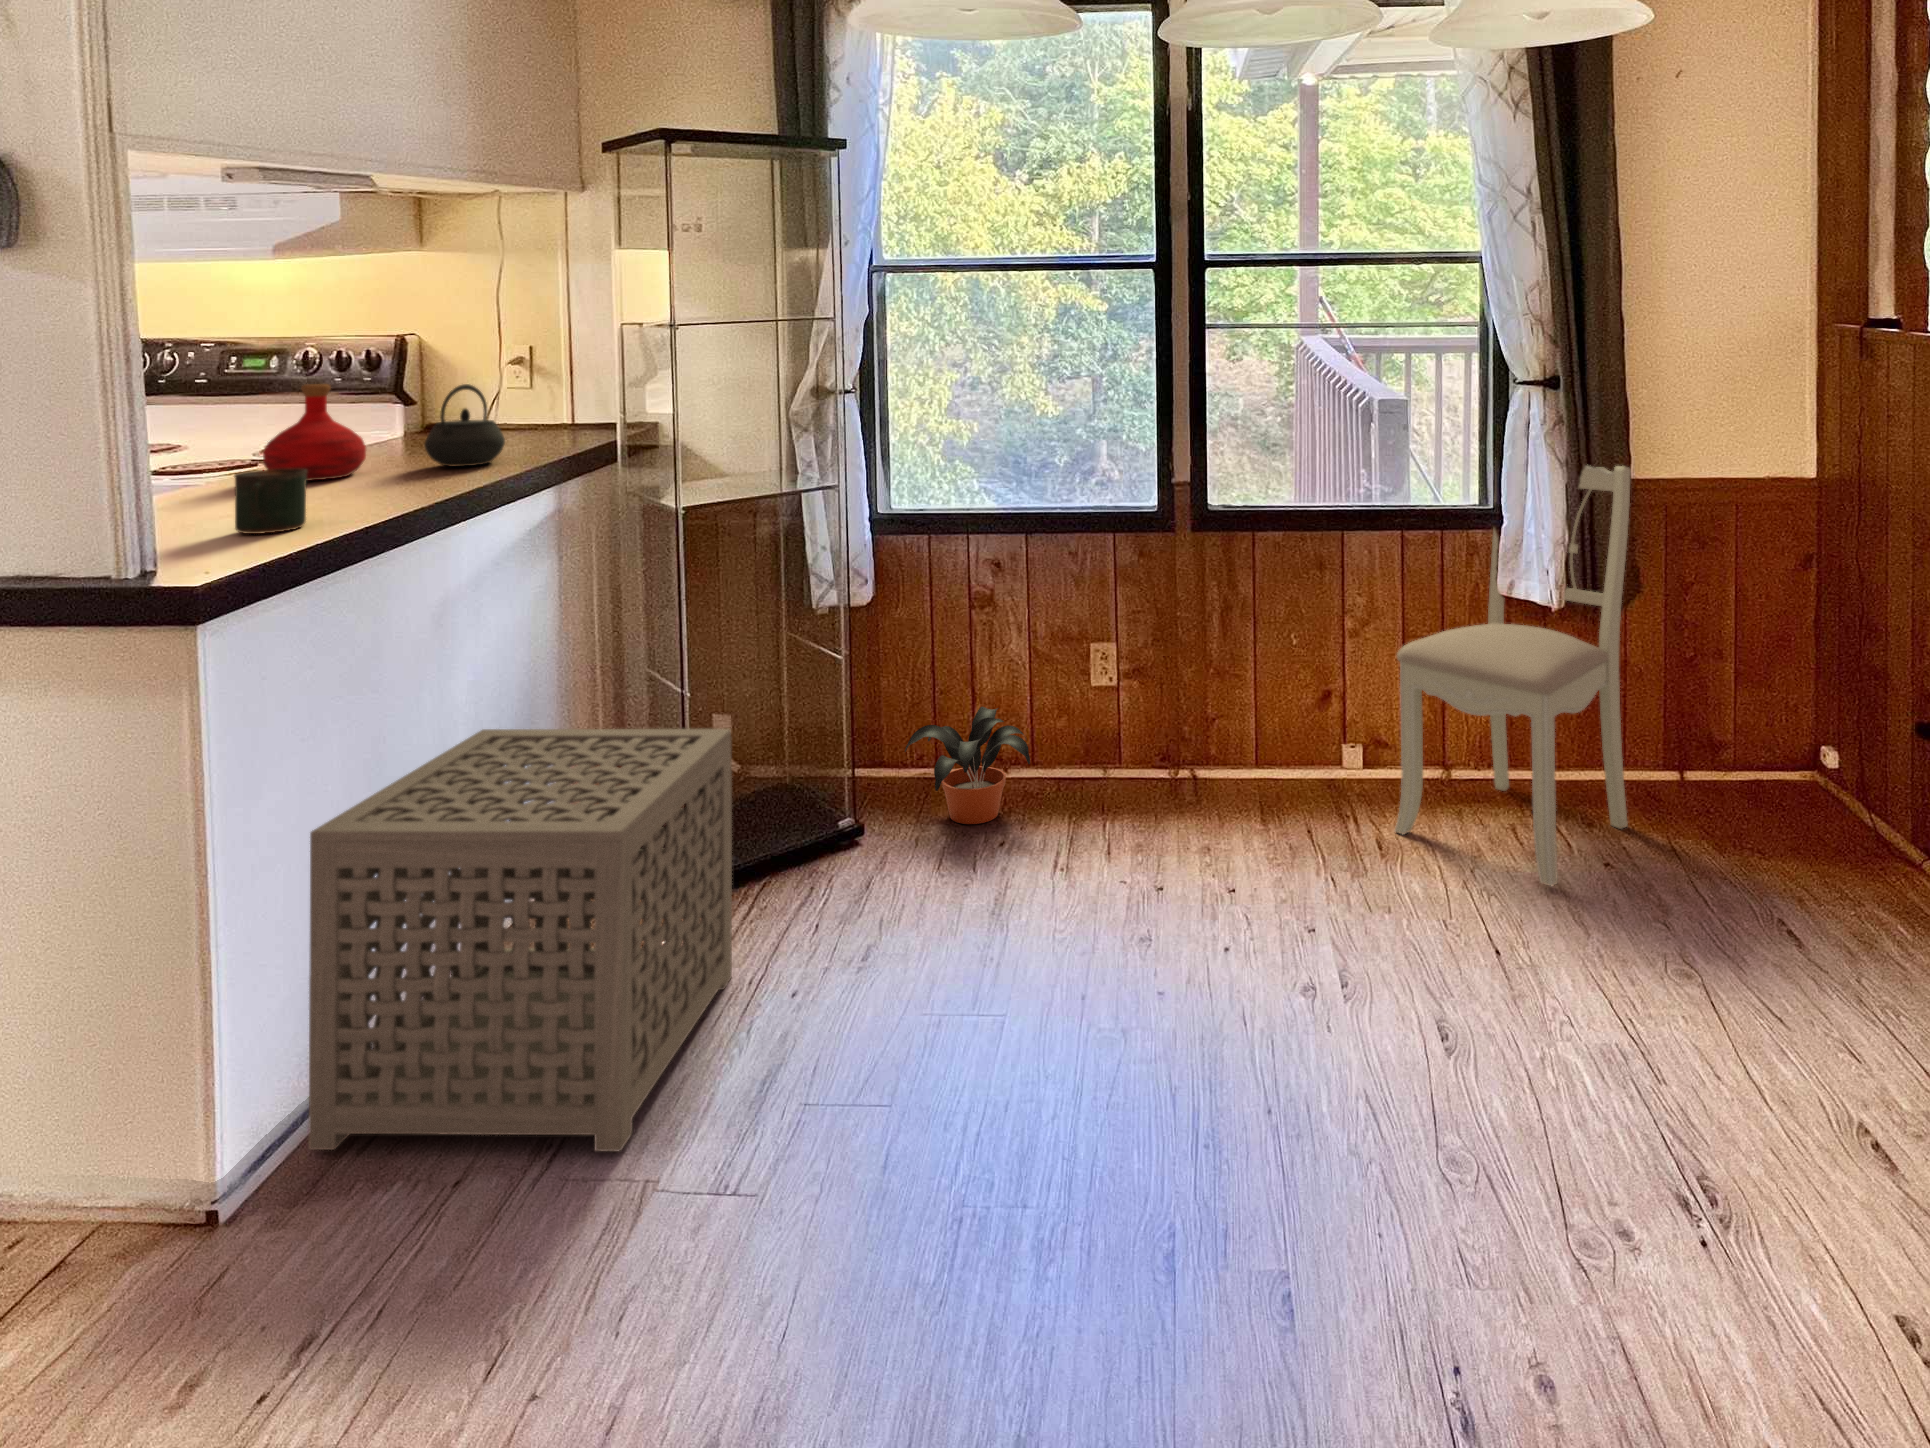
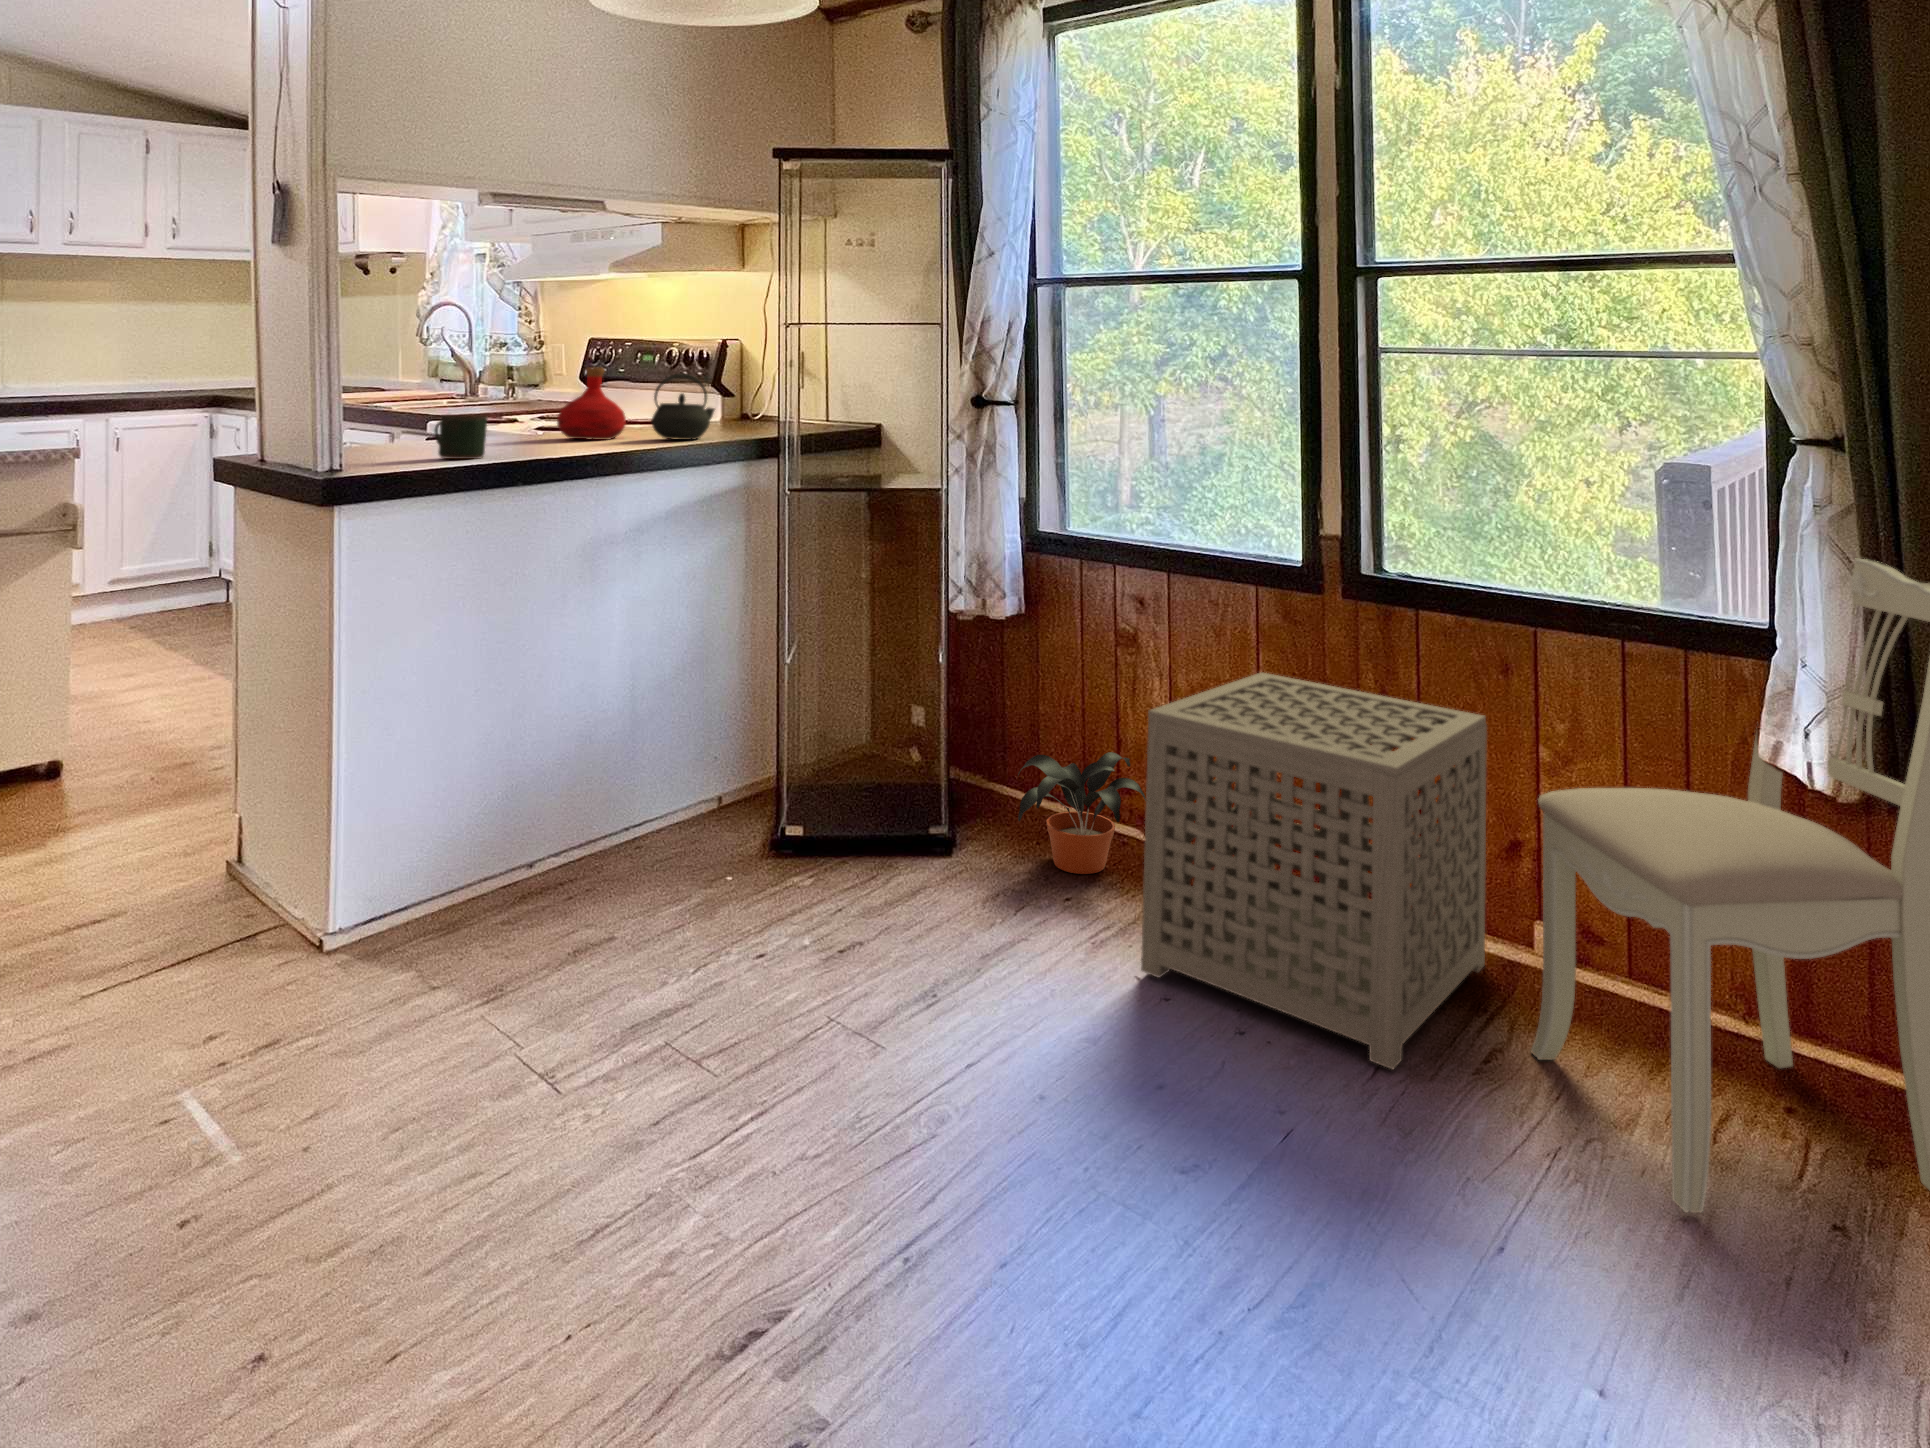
side table: present [309,729,732,1151] -> present [1141,673,1487,1069]

